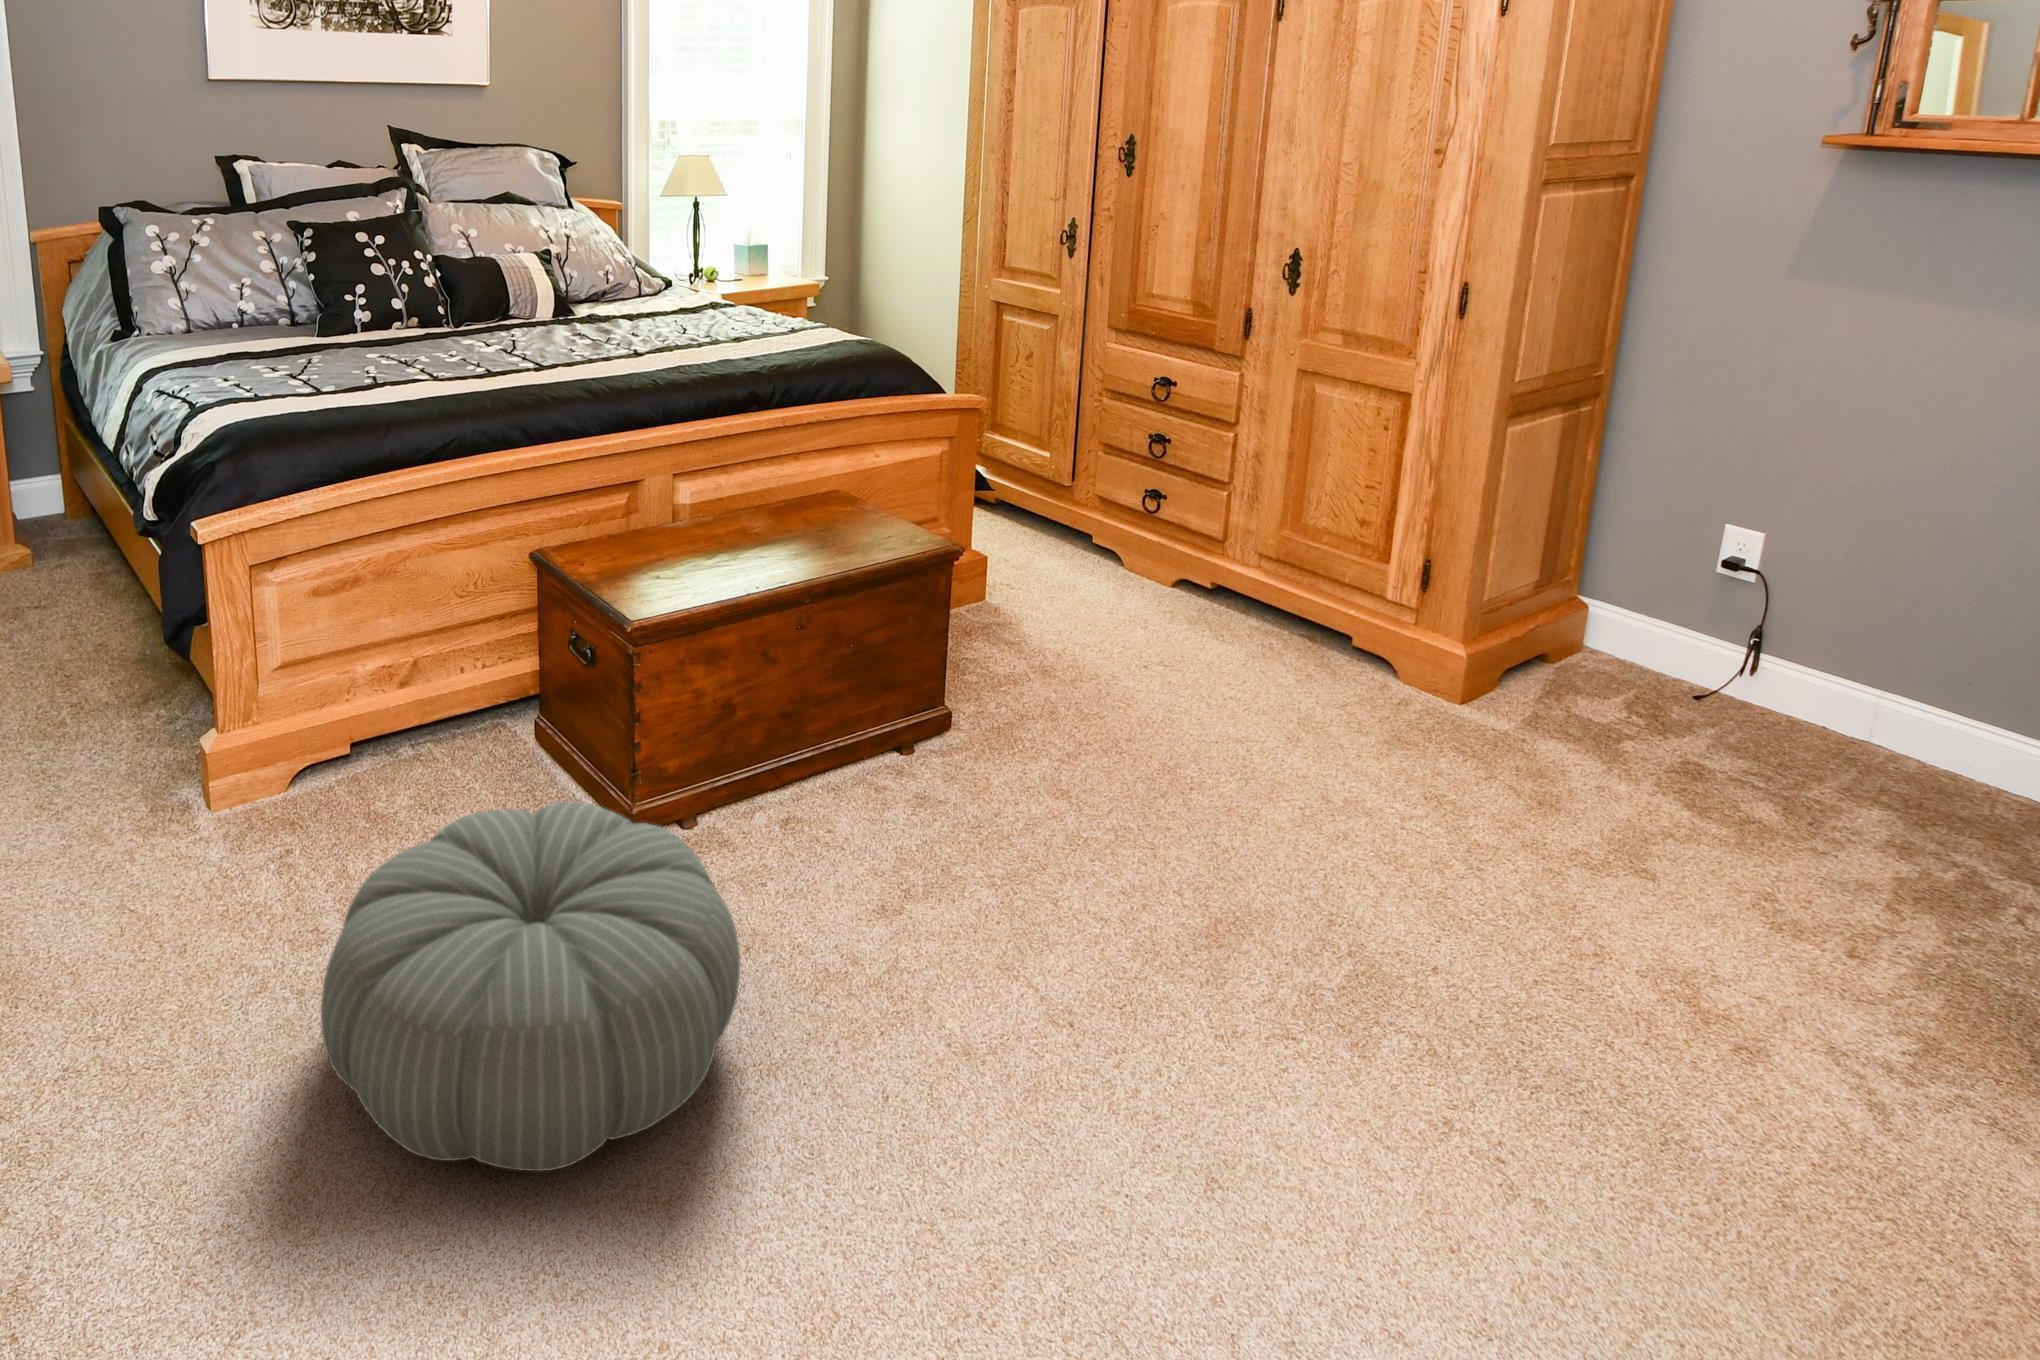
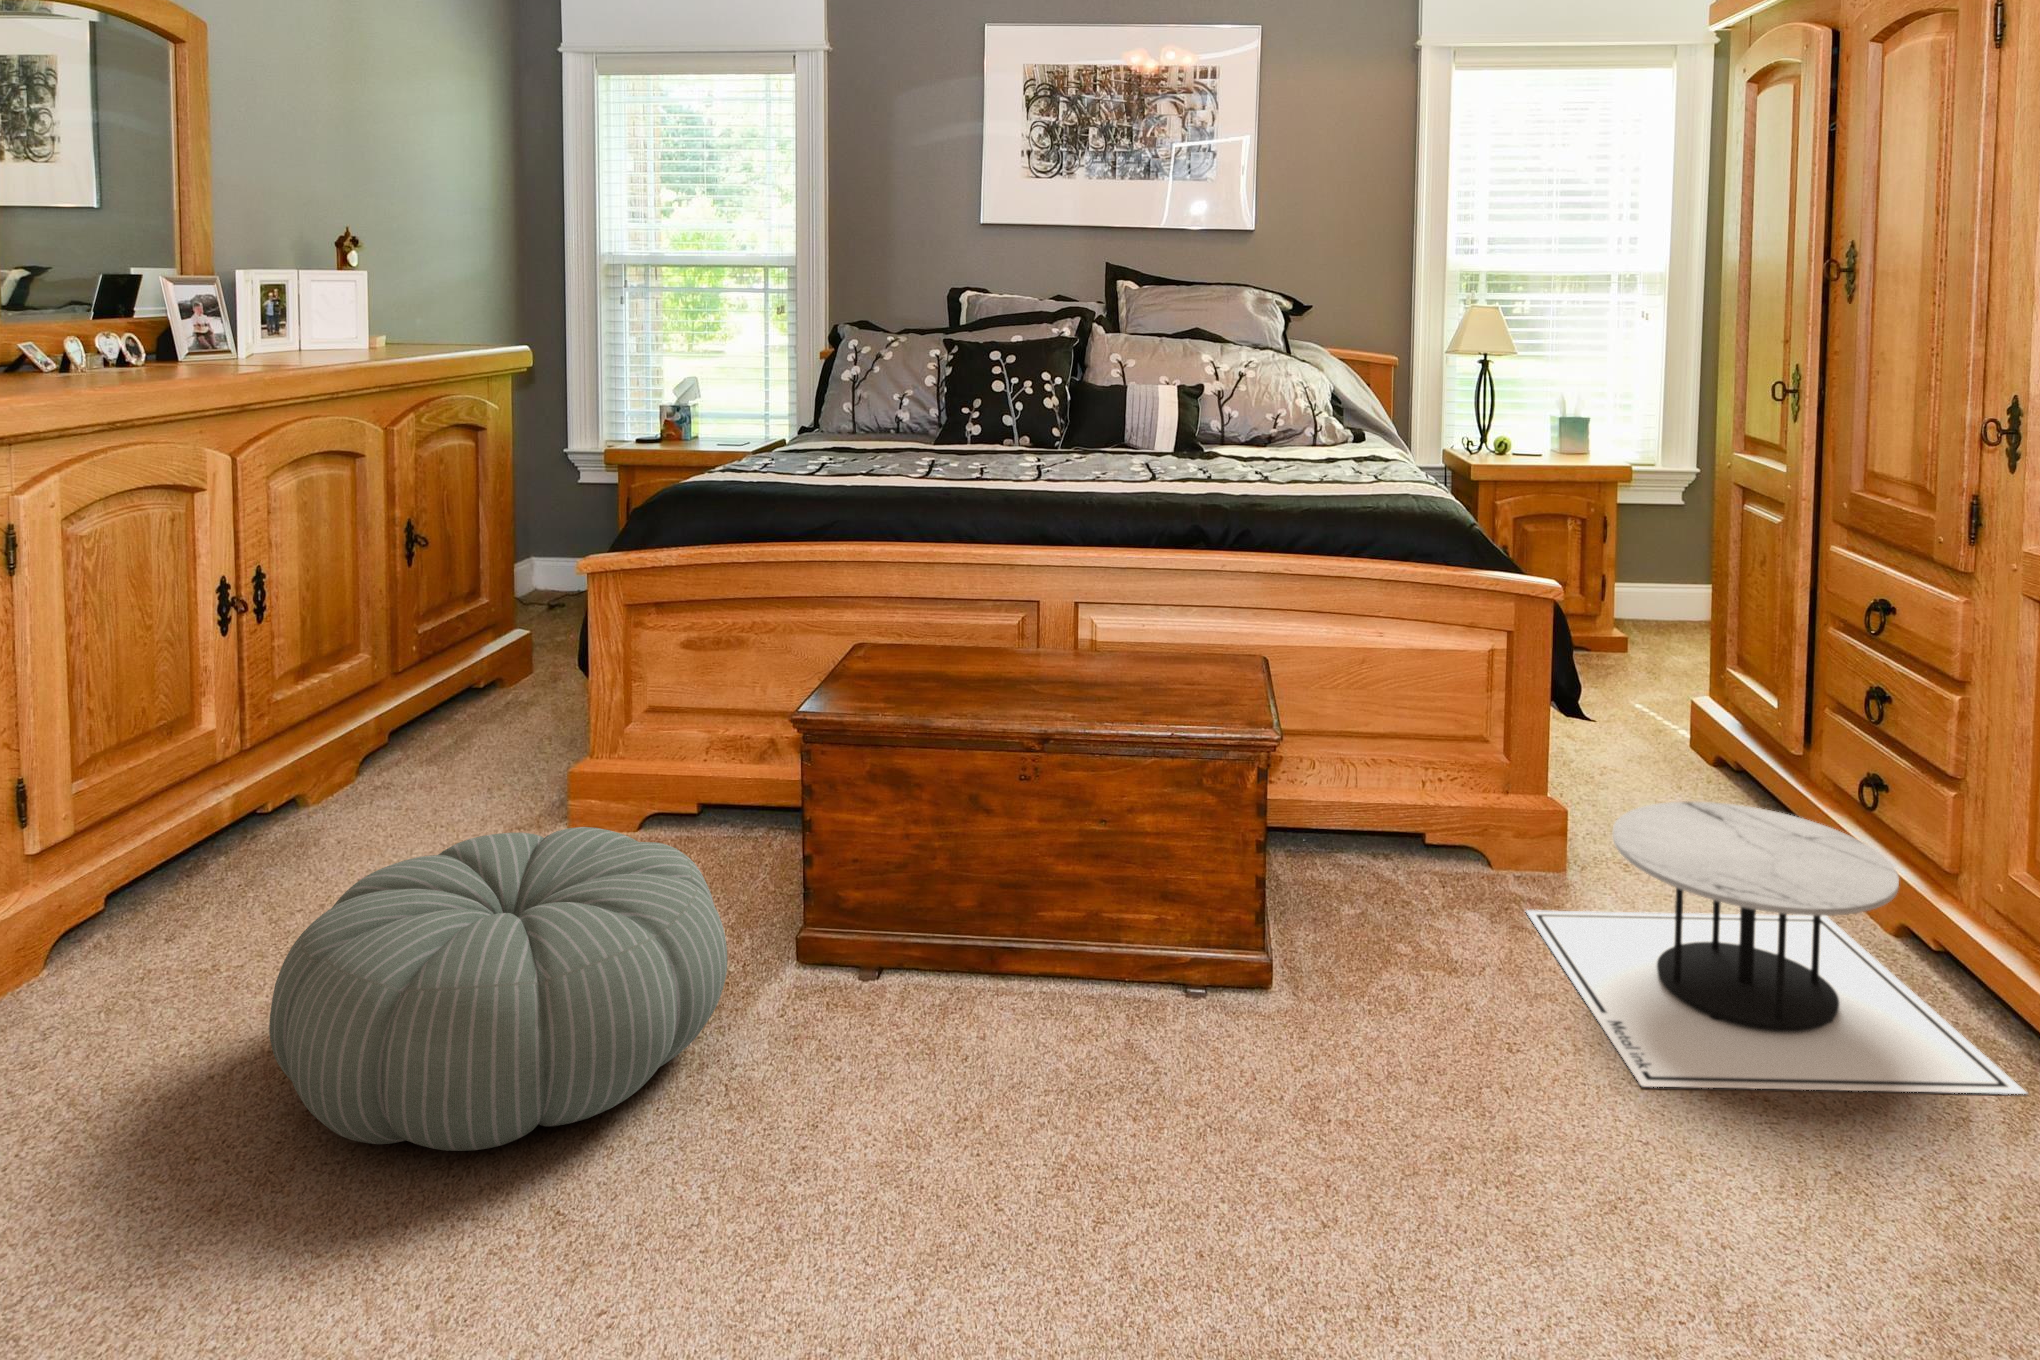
side table: none [996,524,1311,716] -> present [1526,802,2026,1094]

